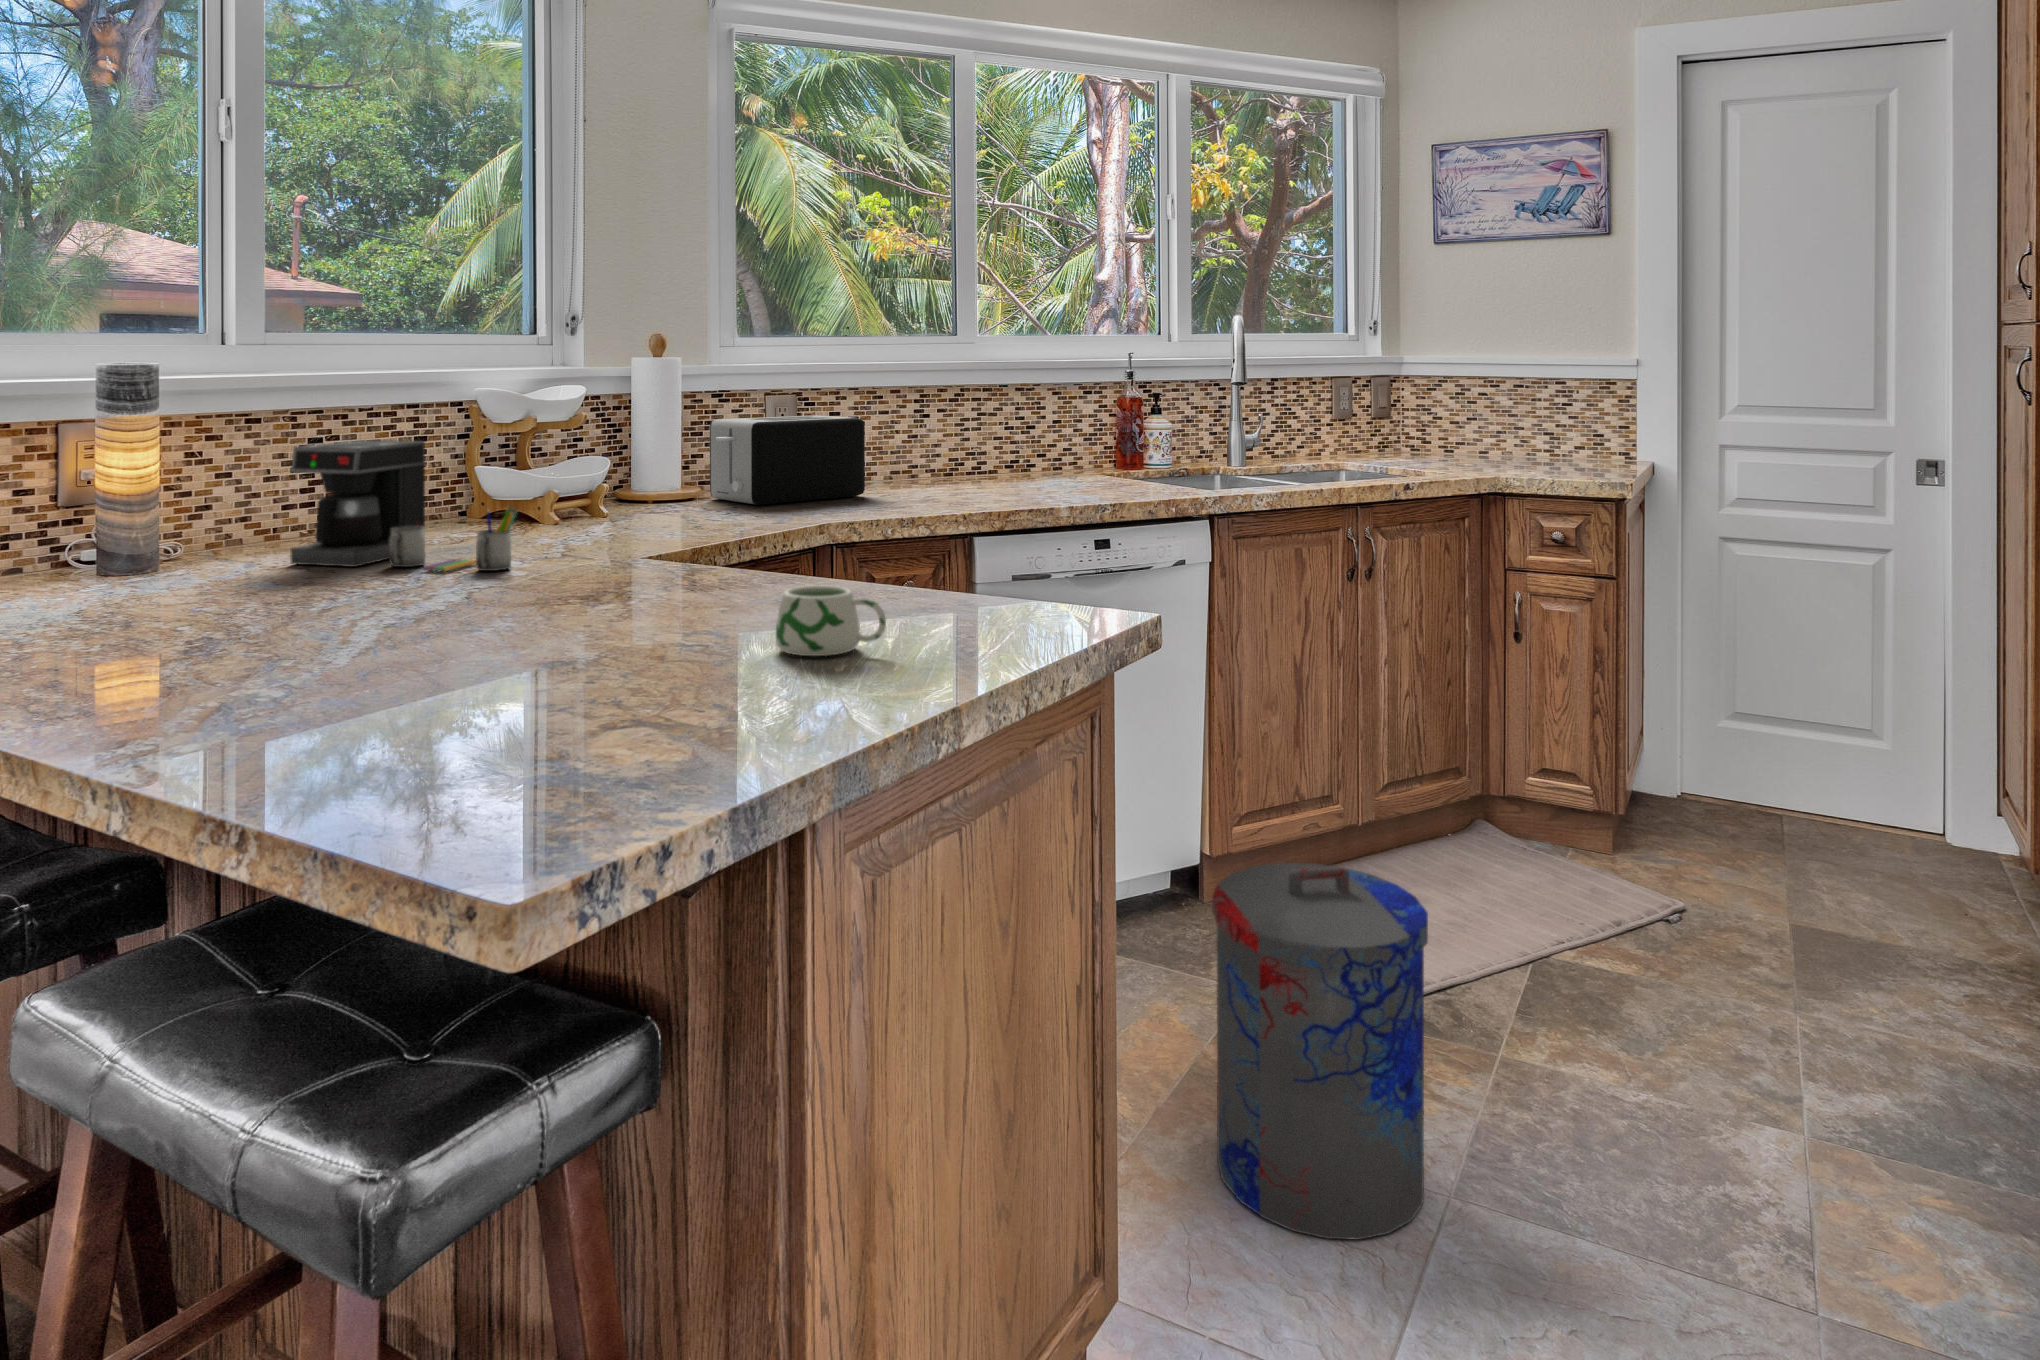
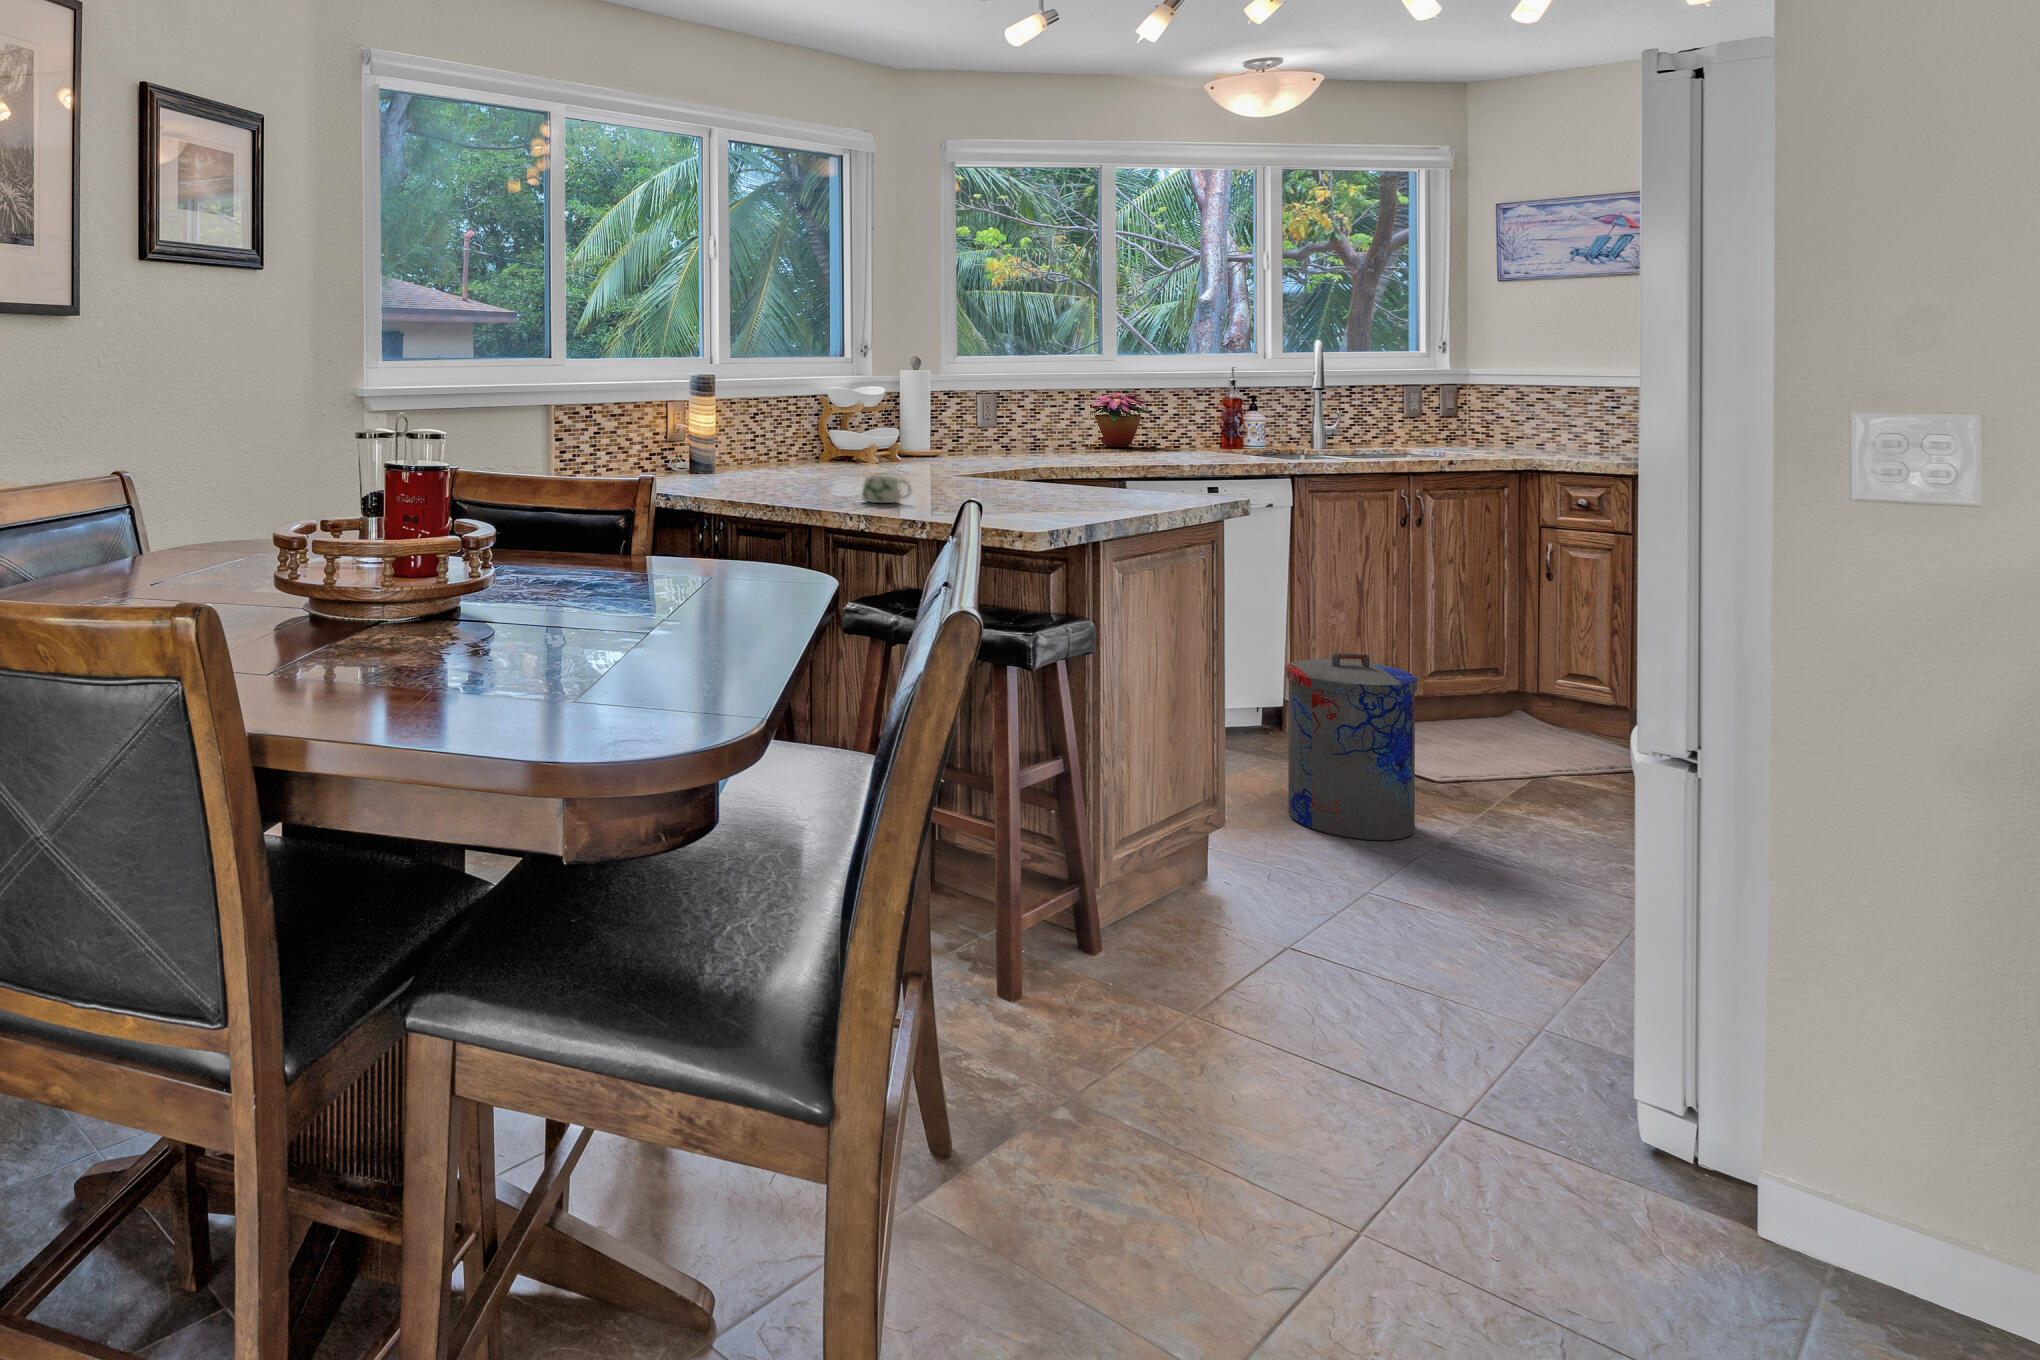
flower arrangement: none [912,390,1030,471] -> present [1089,393,1155,447]
toaster: present [710,415,865,505] -> none [956,407,1054,459]
coffee maker: present [290,440,517,571] -> none [784,413,903,477]
mug: present [776,586,886,656] -> present [862,475,911,503]

